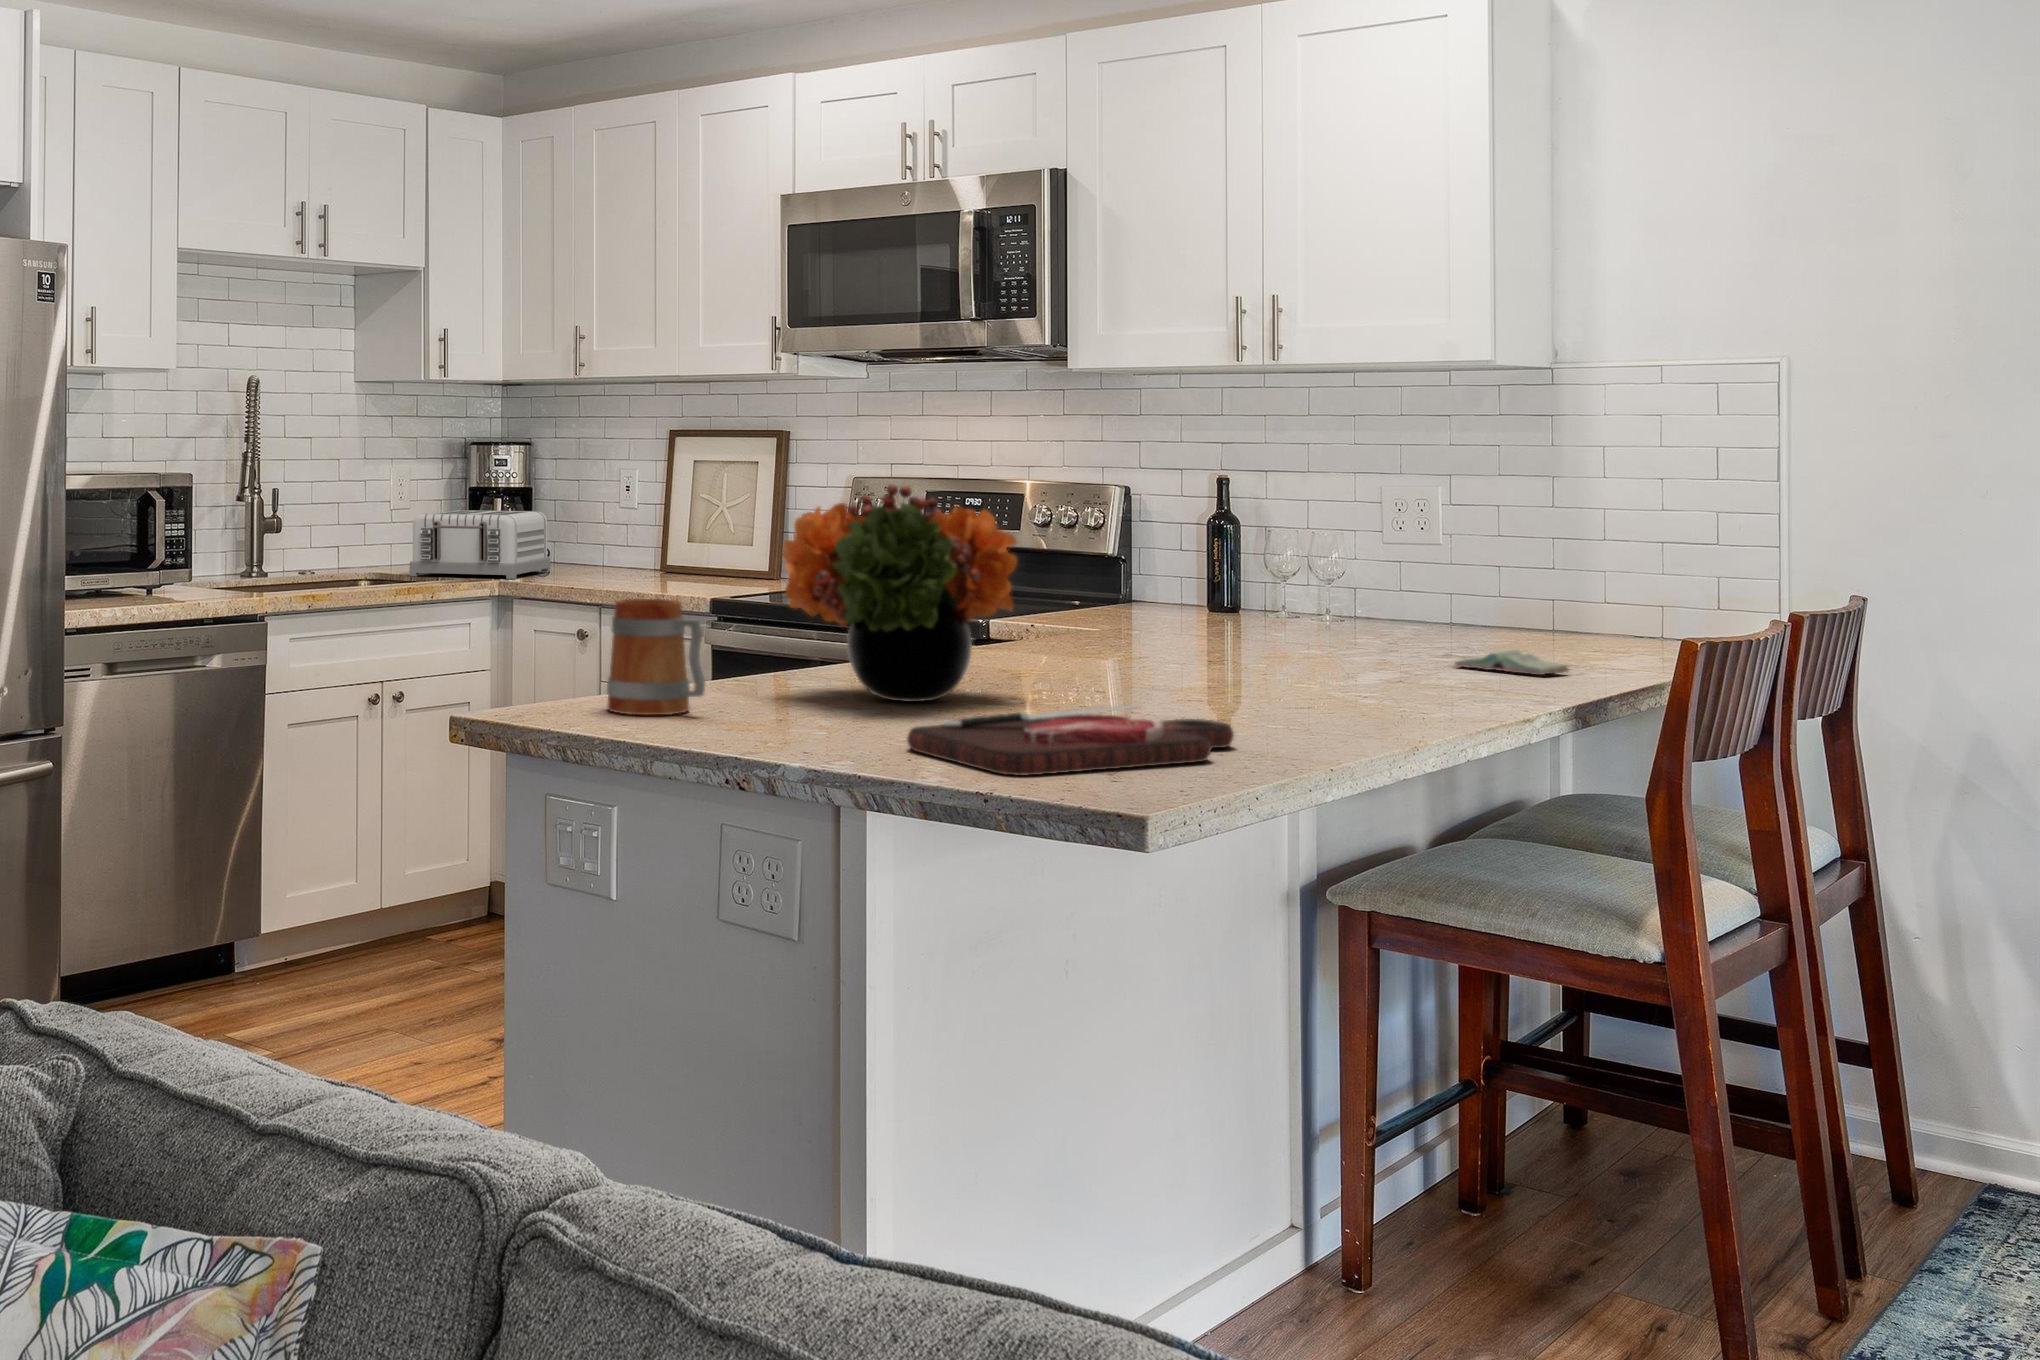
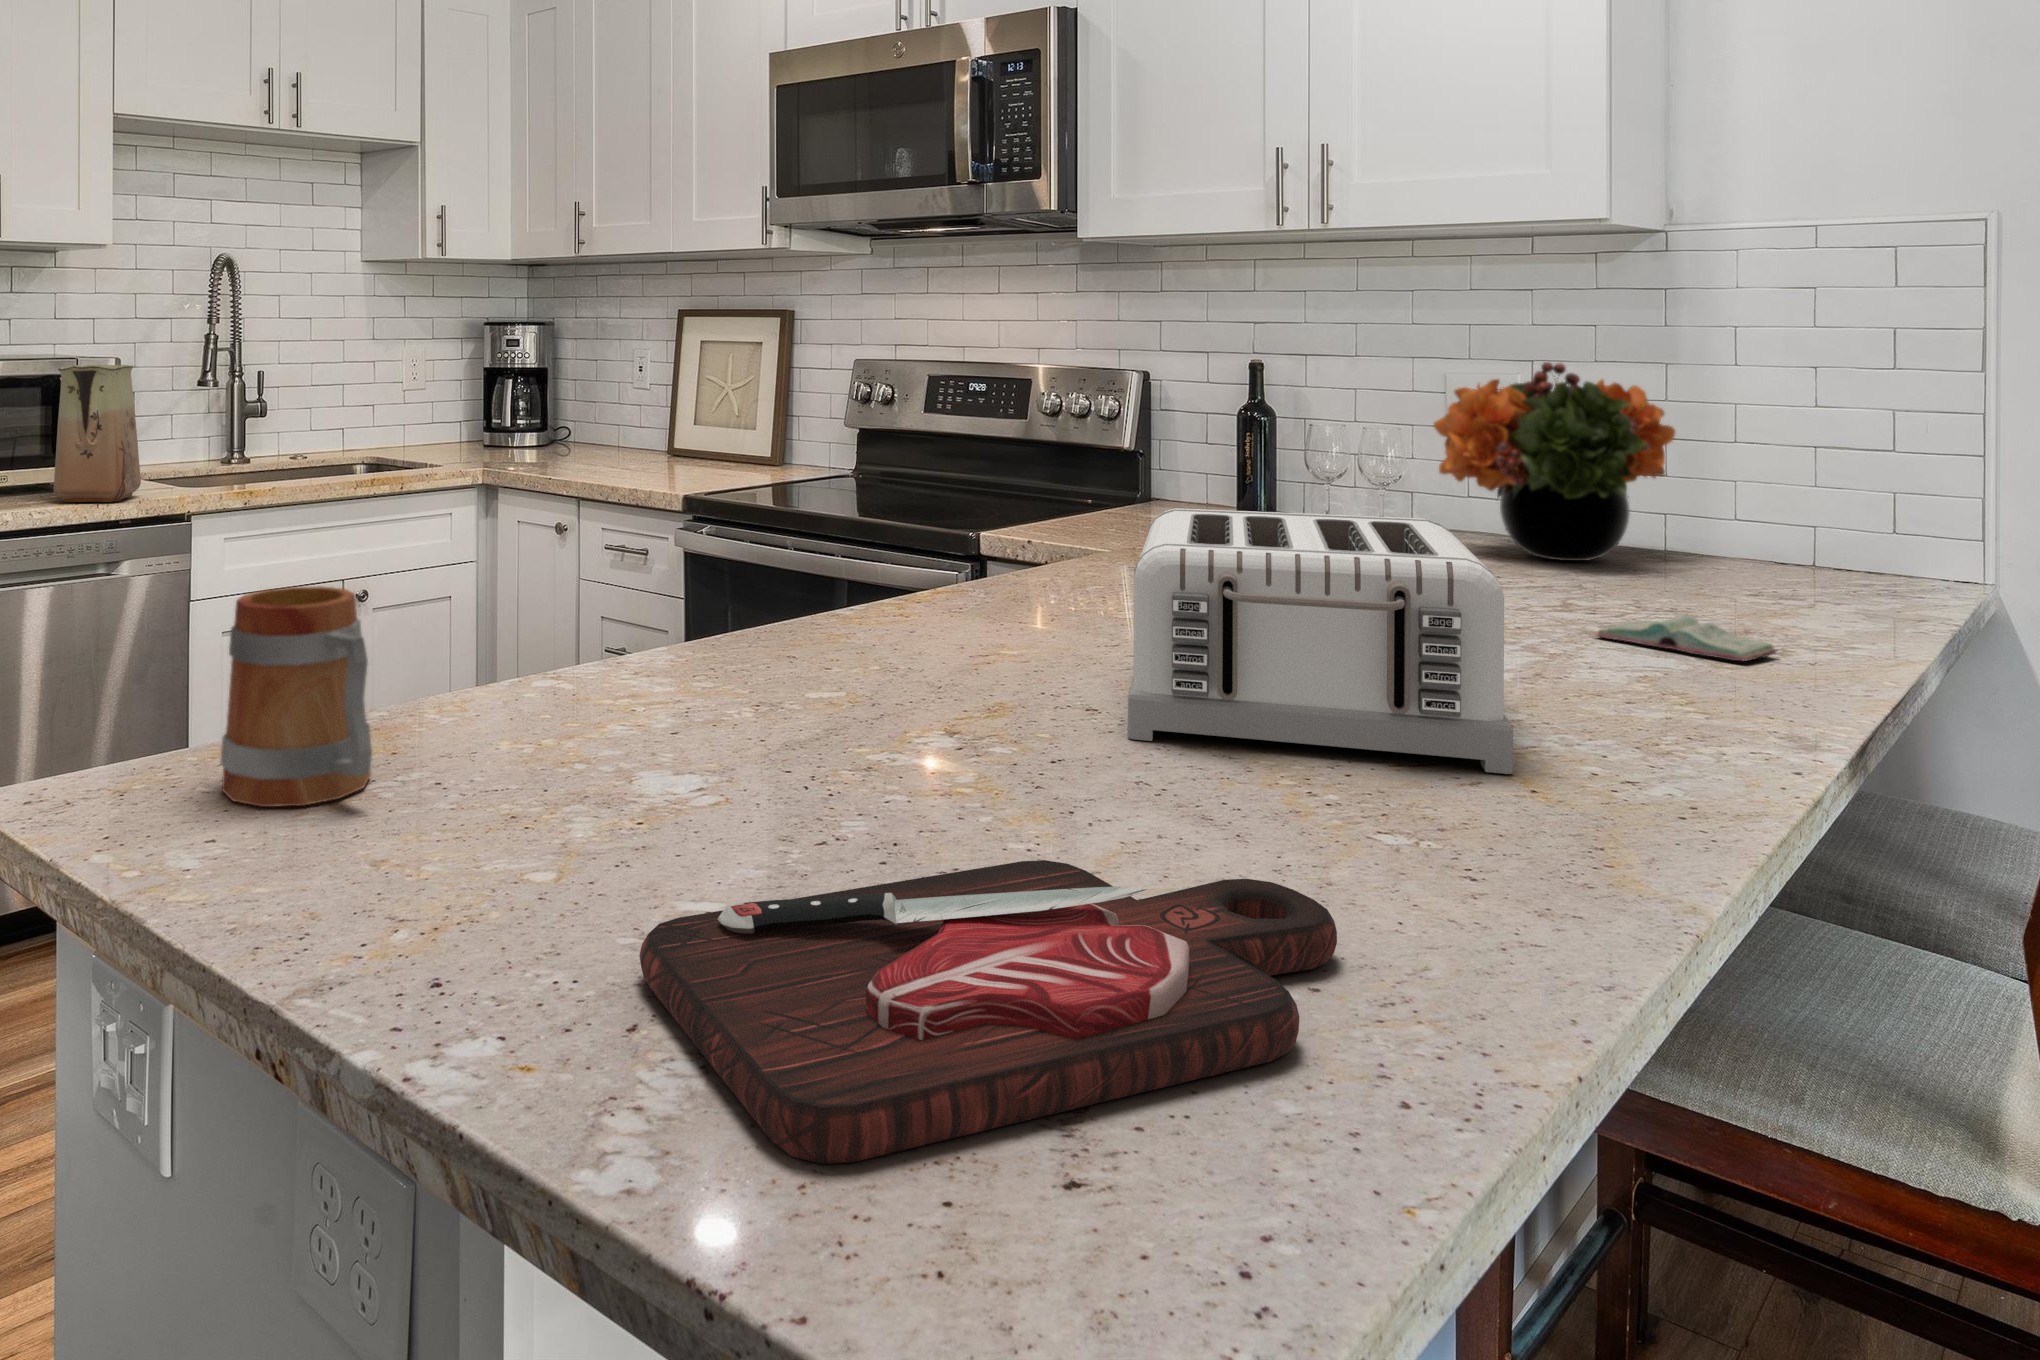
vase: none [160,480,226,602] -> present [54,365,141,502]
flower arrangement: present [782,484,1017,702] -> present [1433,362,1675,561]
toaster: present [410,510,550,579] -> present [1128,508,1513,774]

